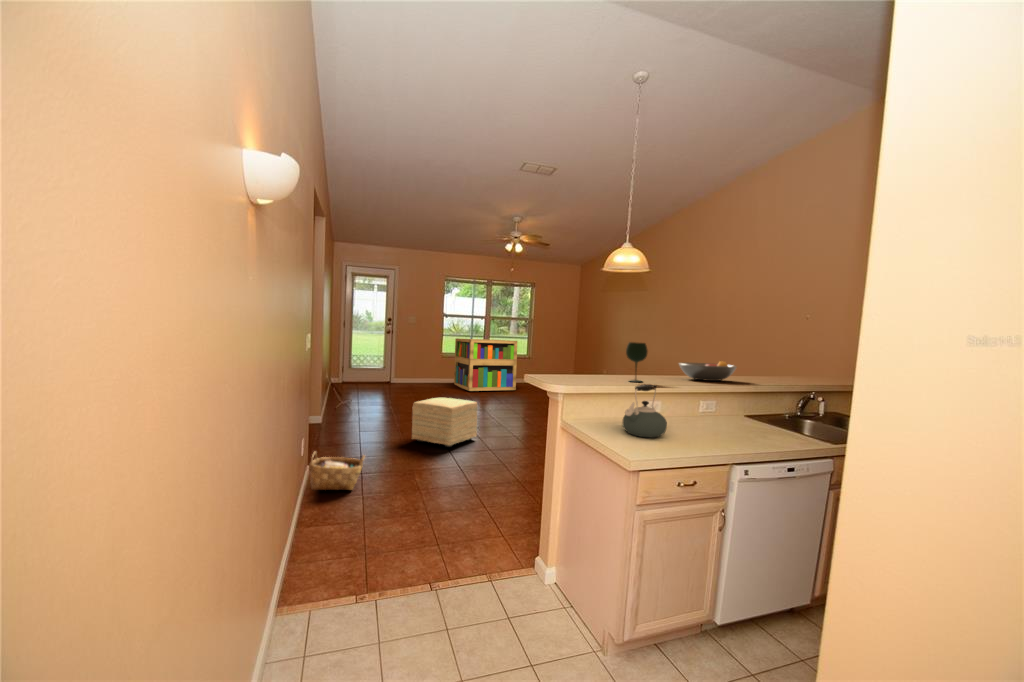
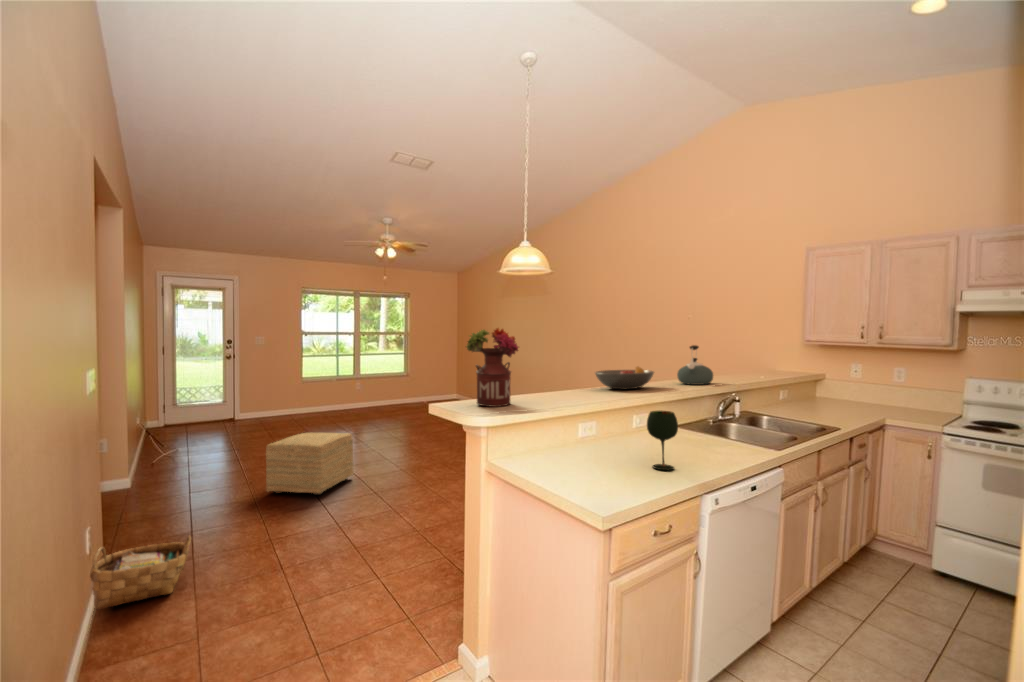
flower arrangement: none [555,318,597,380] -> present [466,328,518,407]
bookshelf: present [454,338,517,391] -> none [317,357,391,417]
wine glass: present [626,342,648,382] -> present [647,411,678,470]
kettle: present [623,385,667,437] -> present [677,345,713,385]

